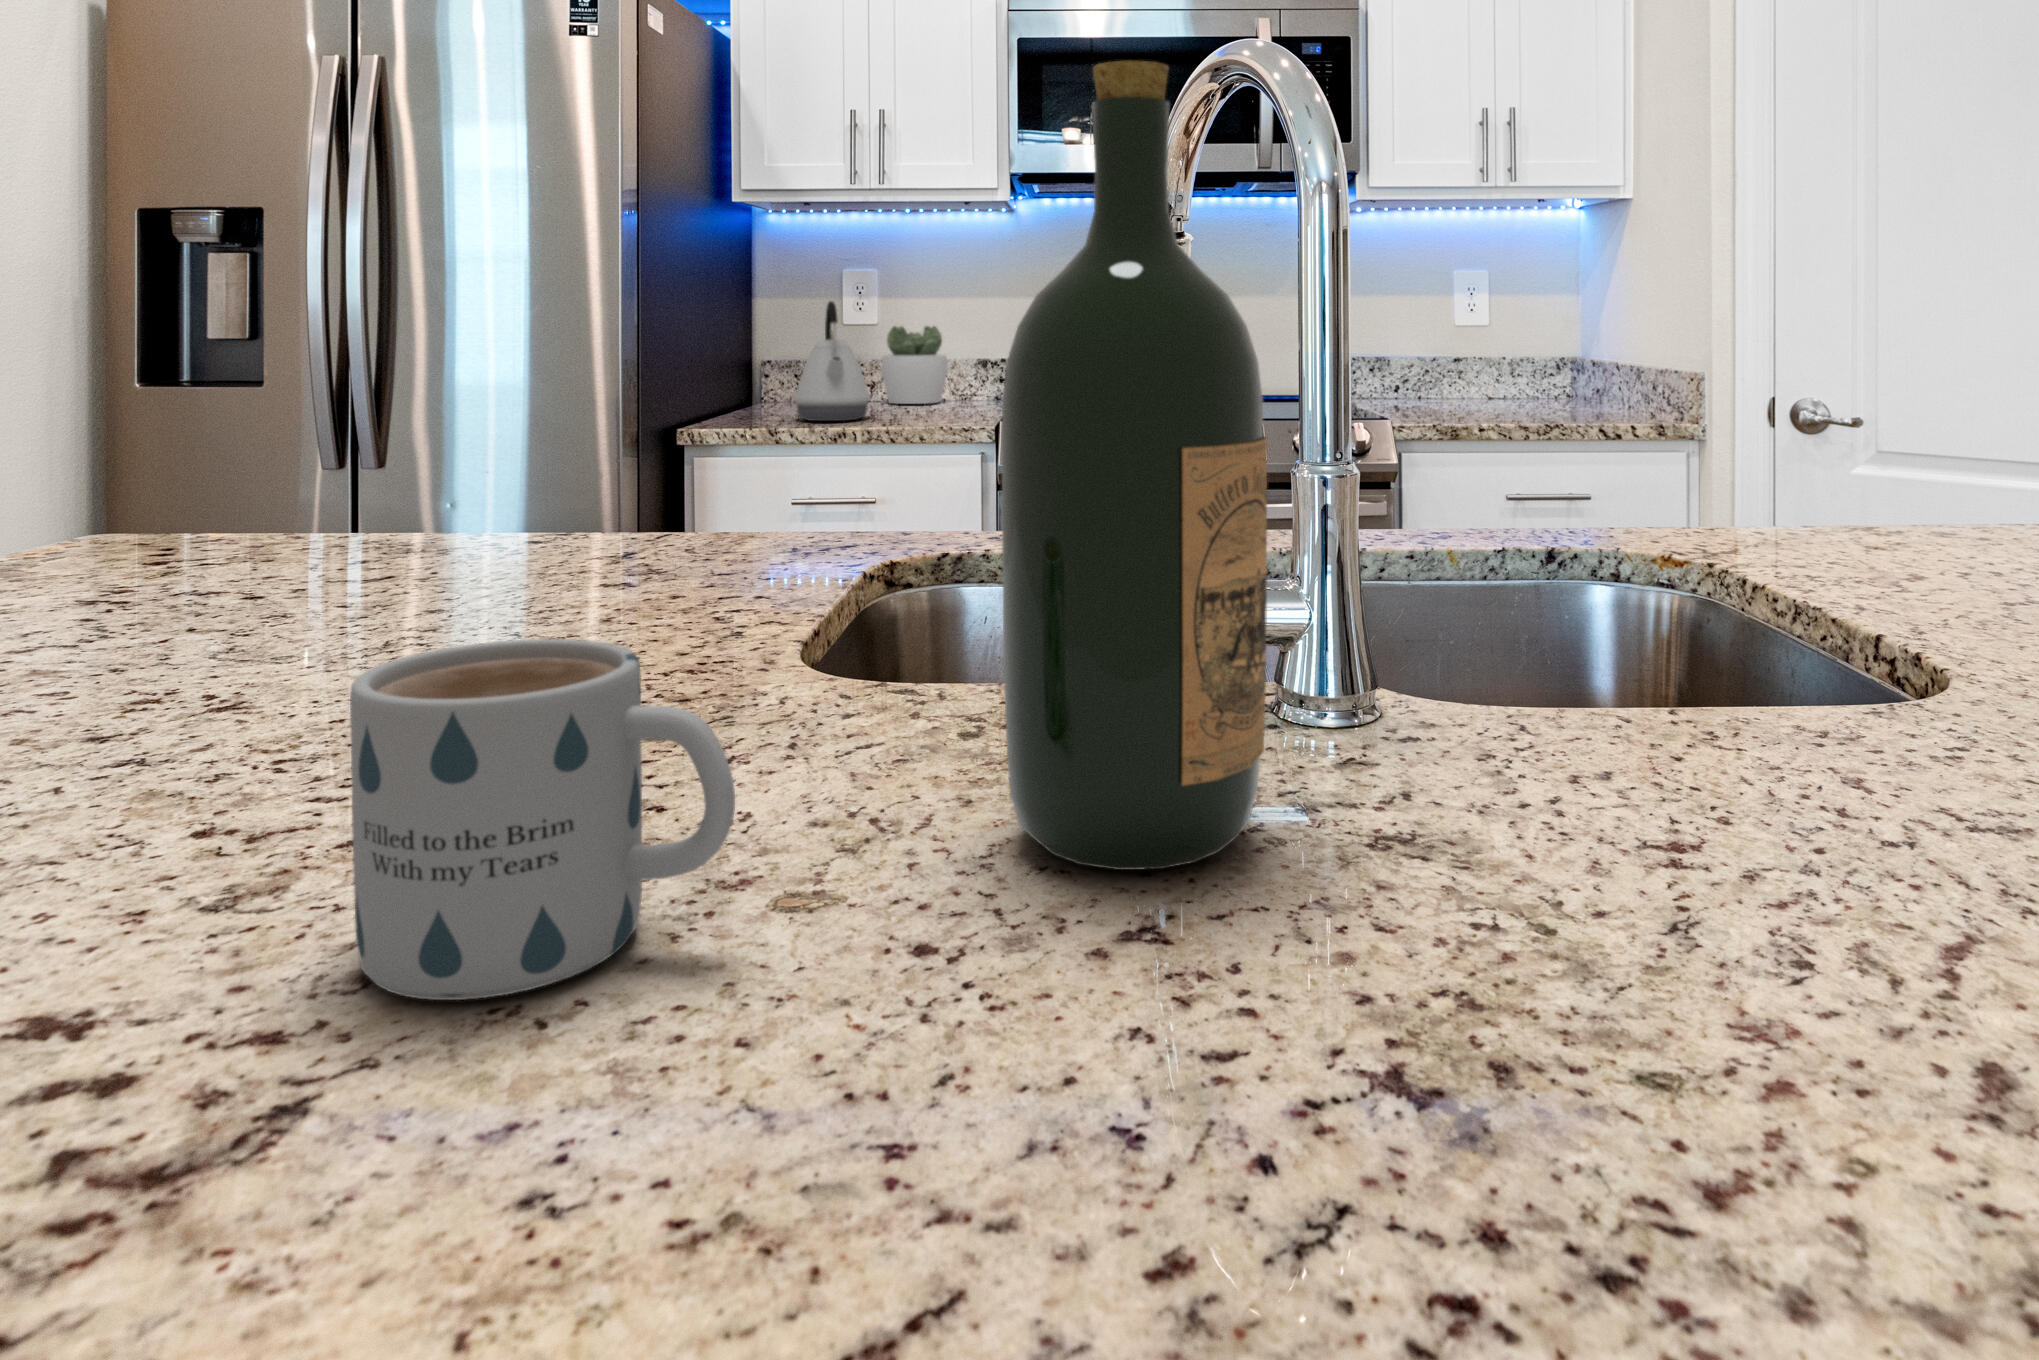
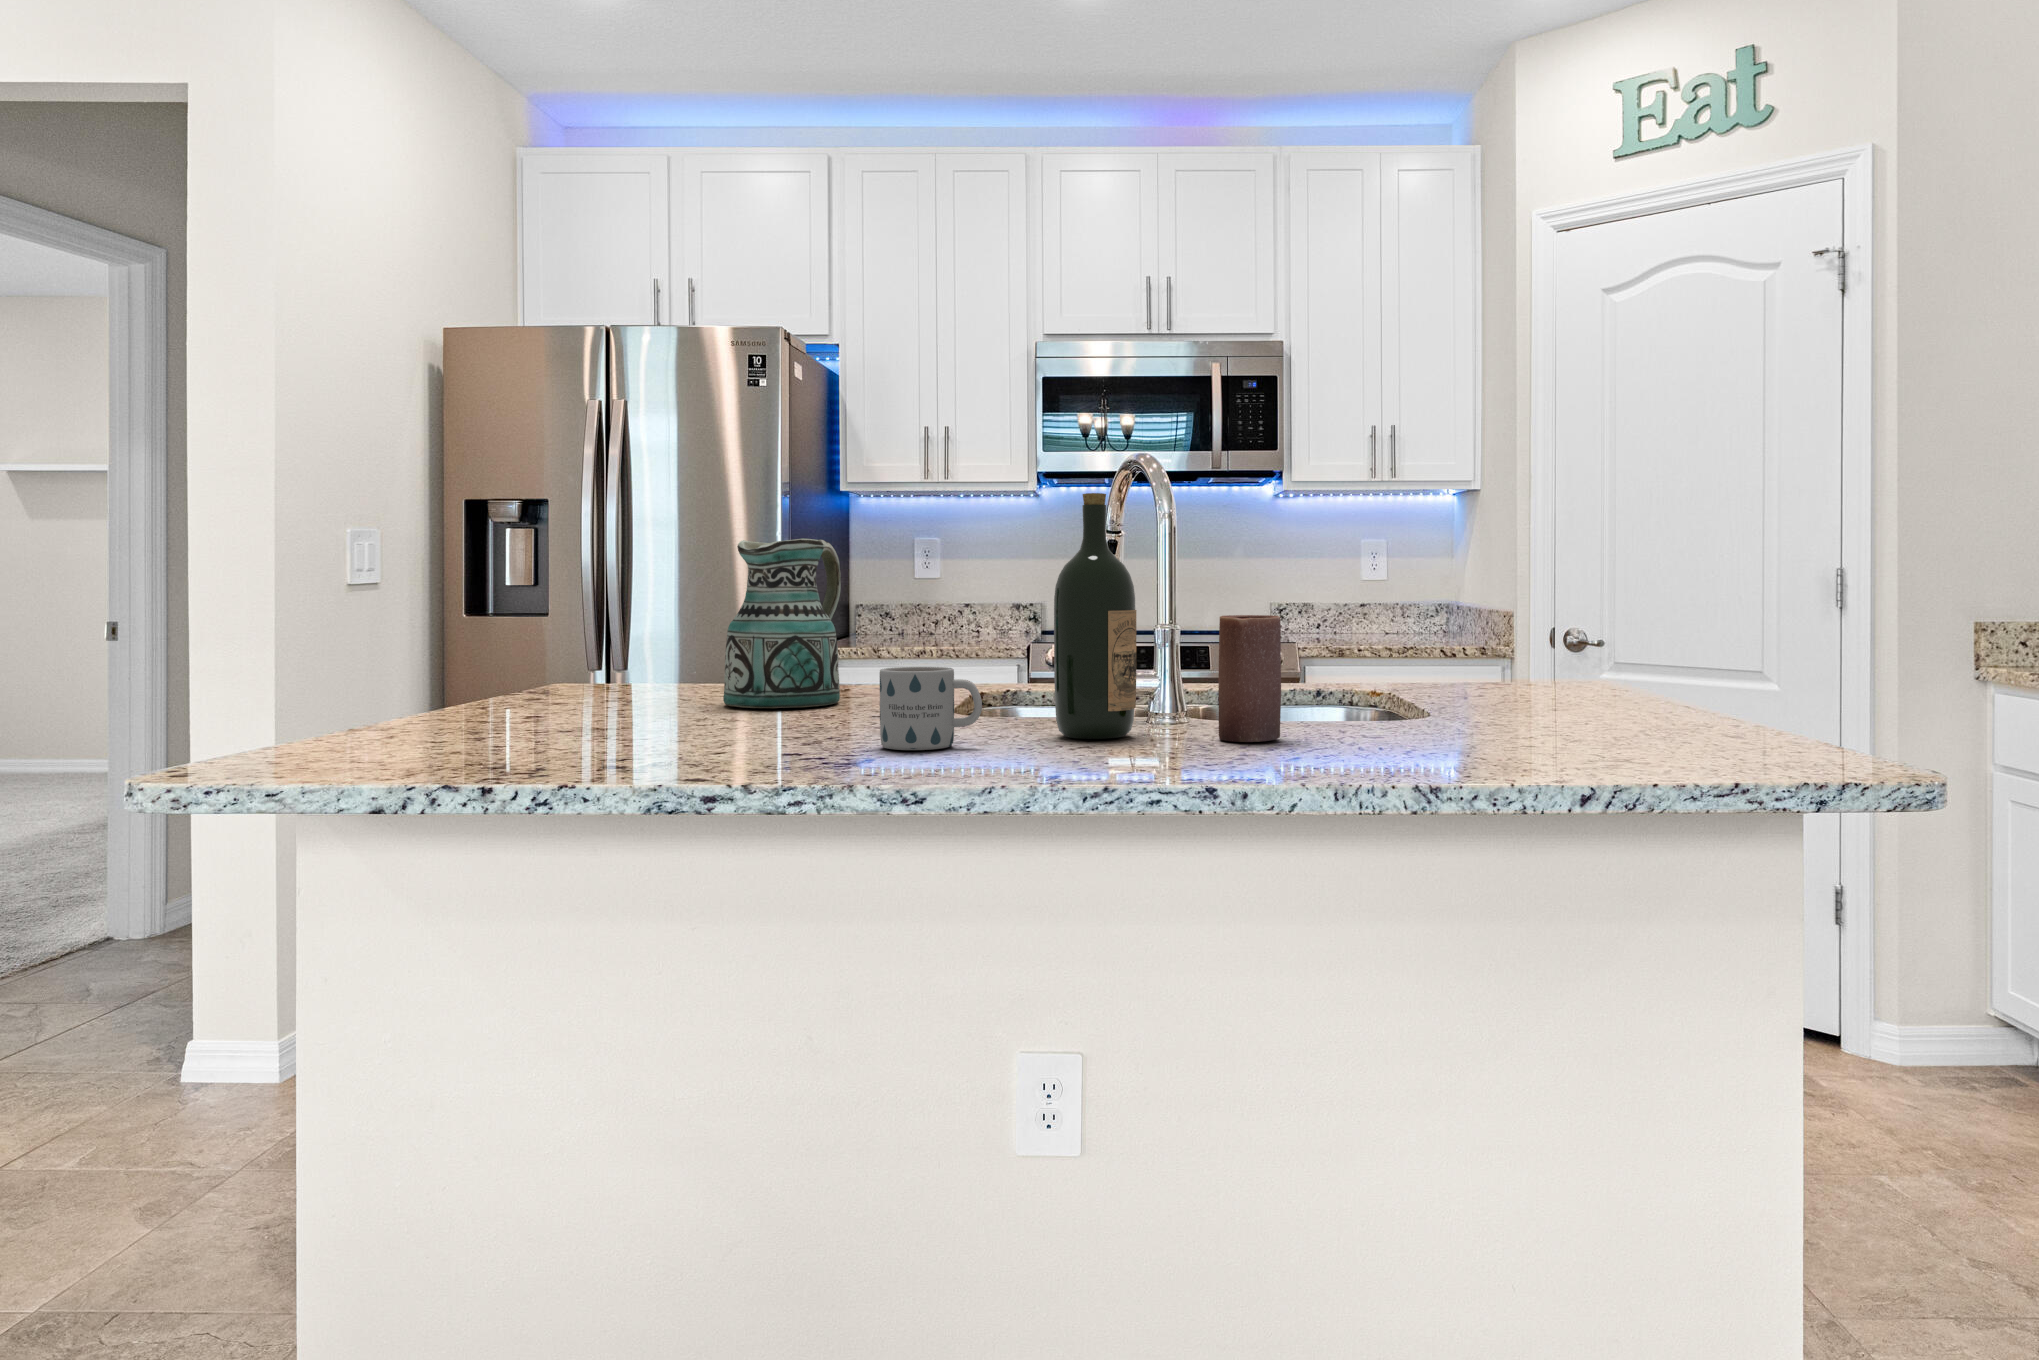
ceramic pitcher: none [240,239,561,648] -> present [723,539,841,708]
kettle: present [794,301,870,421] -> none [886,561,939,645]
succulent plant: present [881,326,948,404] -> none [943,579,991,635]
candle: none [1538,452,1759,901] -> present [1218,615,1281,742]

